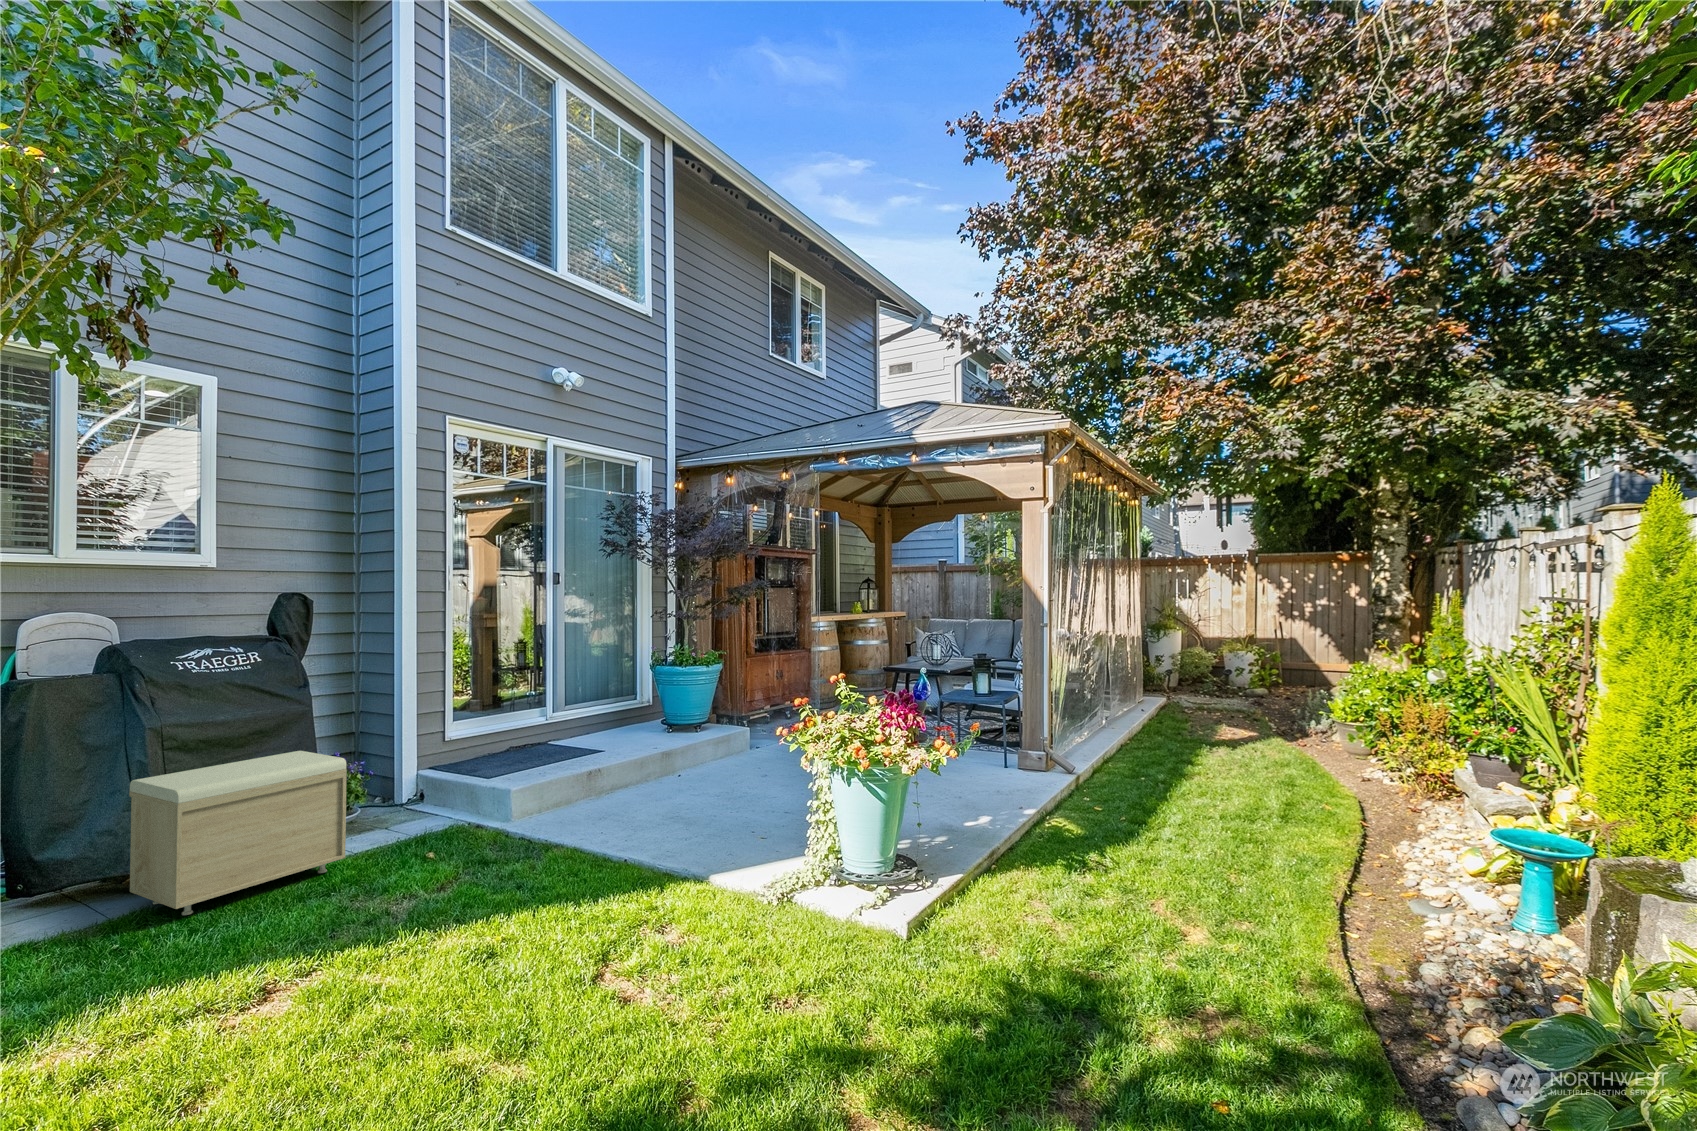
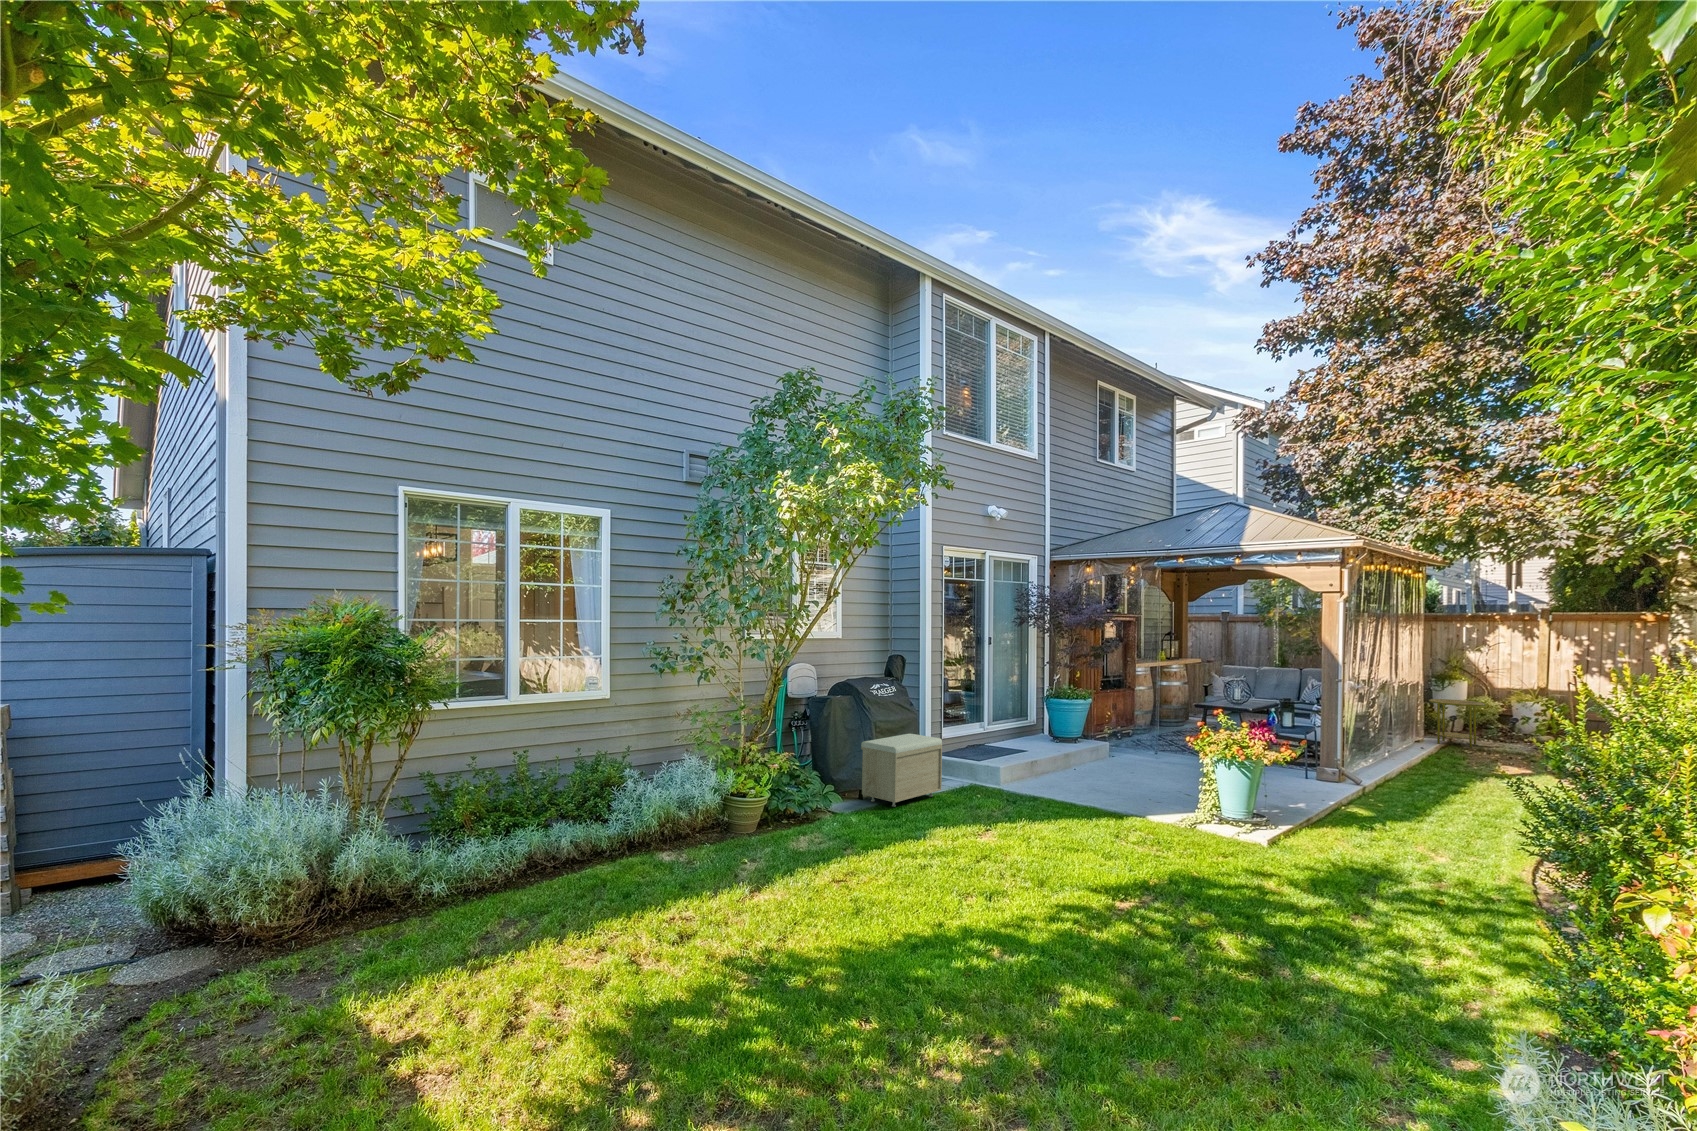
side table: none [1143,651,1200,706] -> present [1429,699,1485,748]

